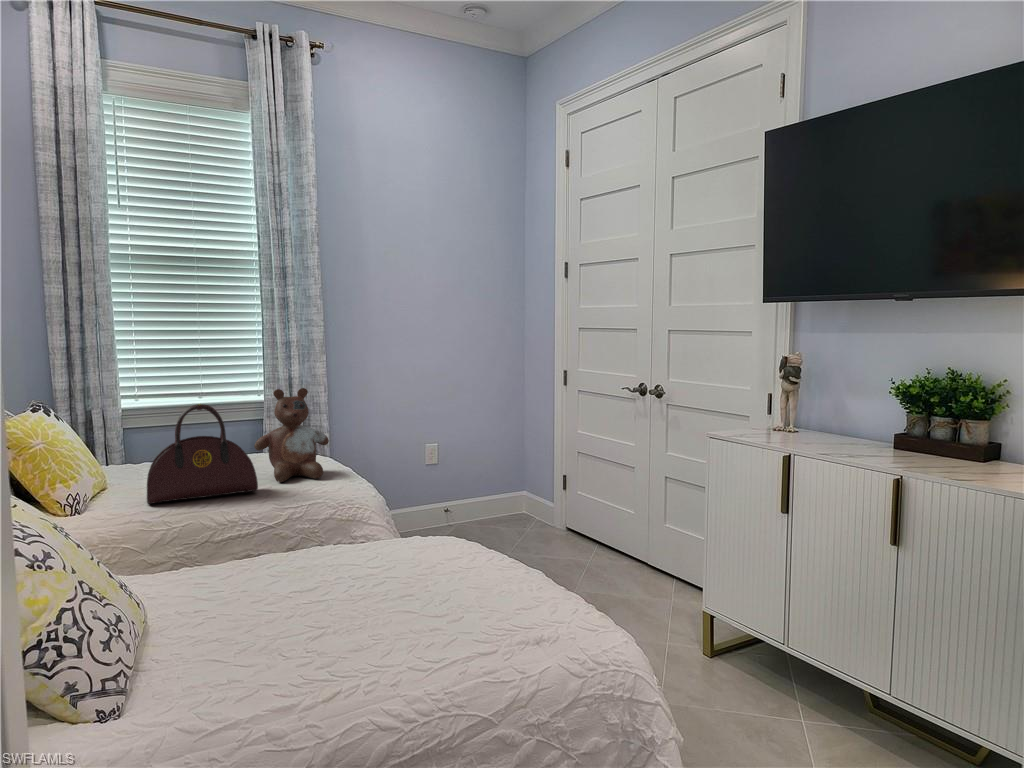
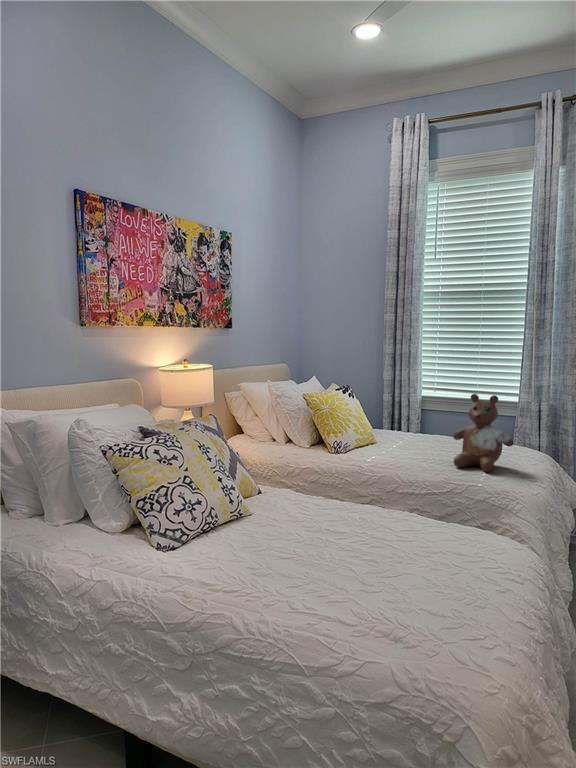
handbag: present [147,404,258,504] -> none [357,397,432,468]

